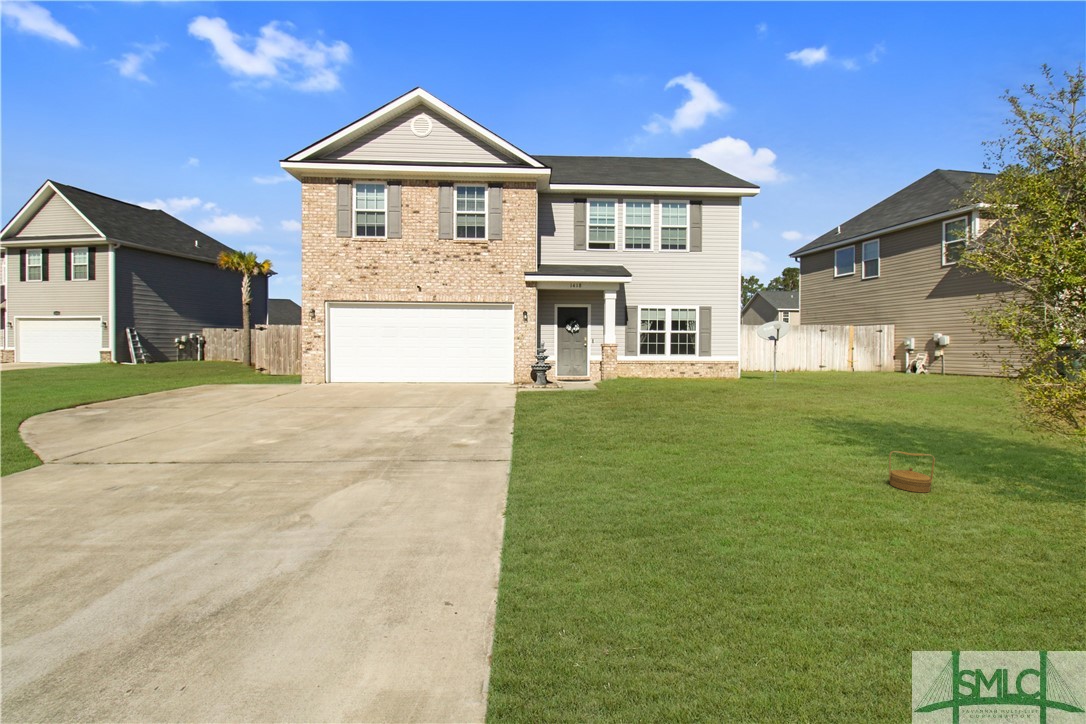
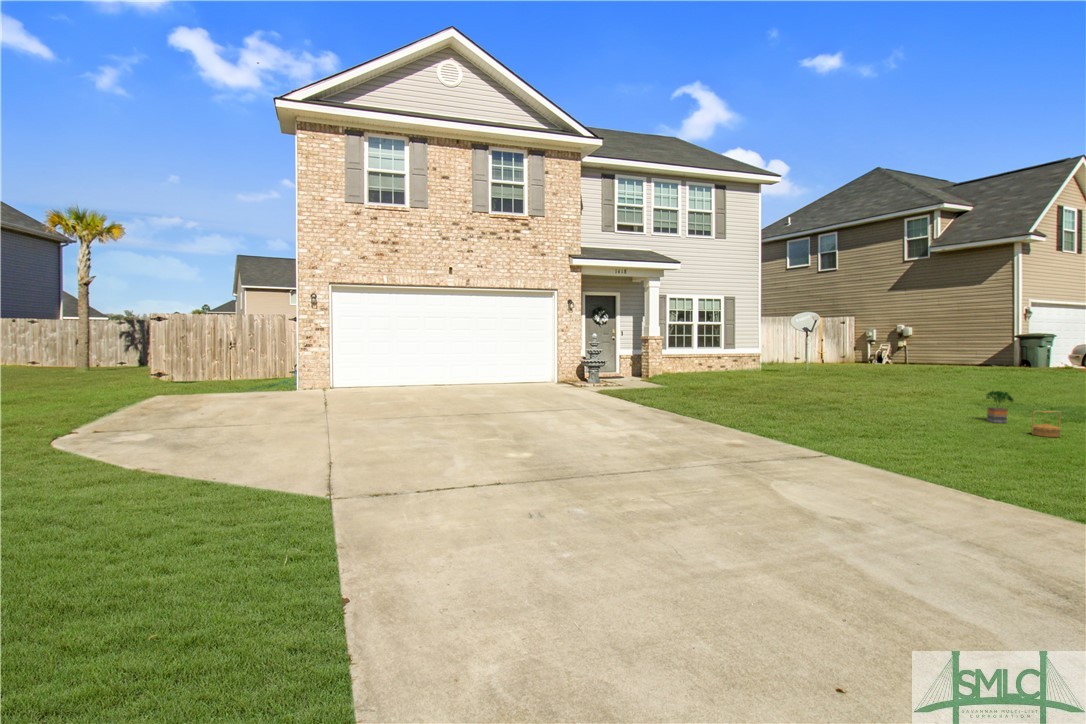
potted tree: none [860,415,897,460] -> present [986,391,1014,423]

